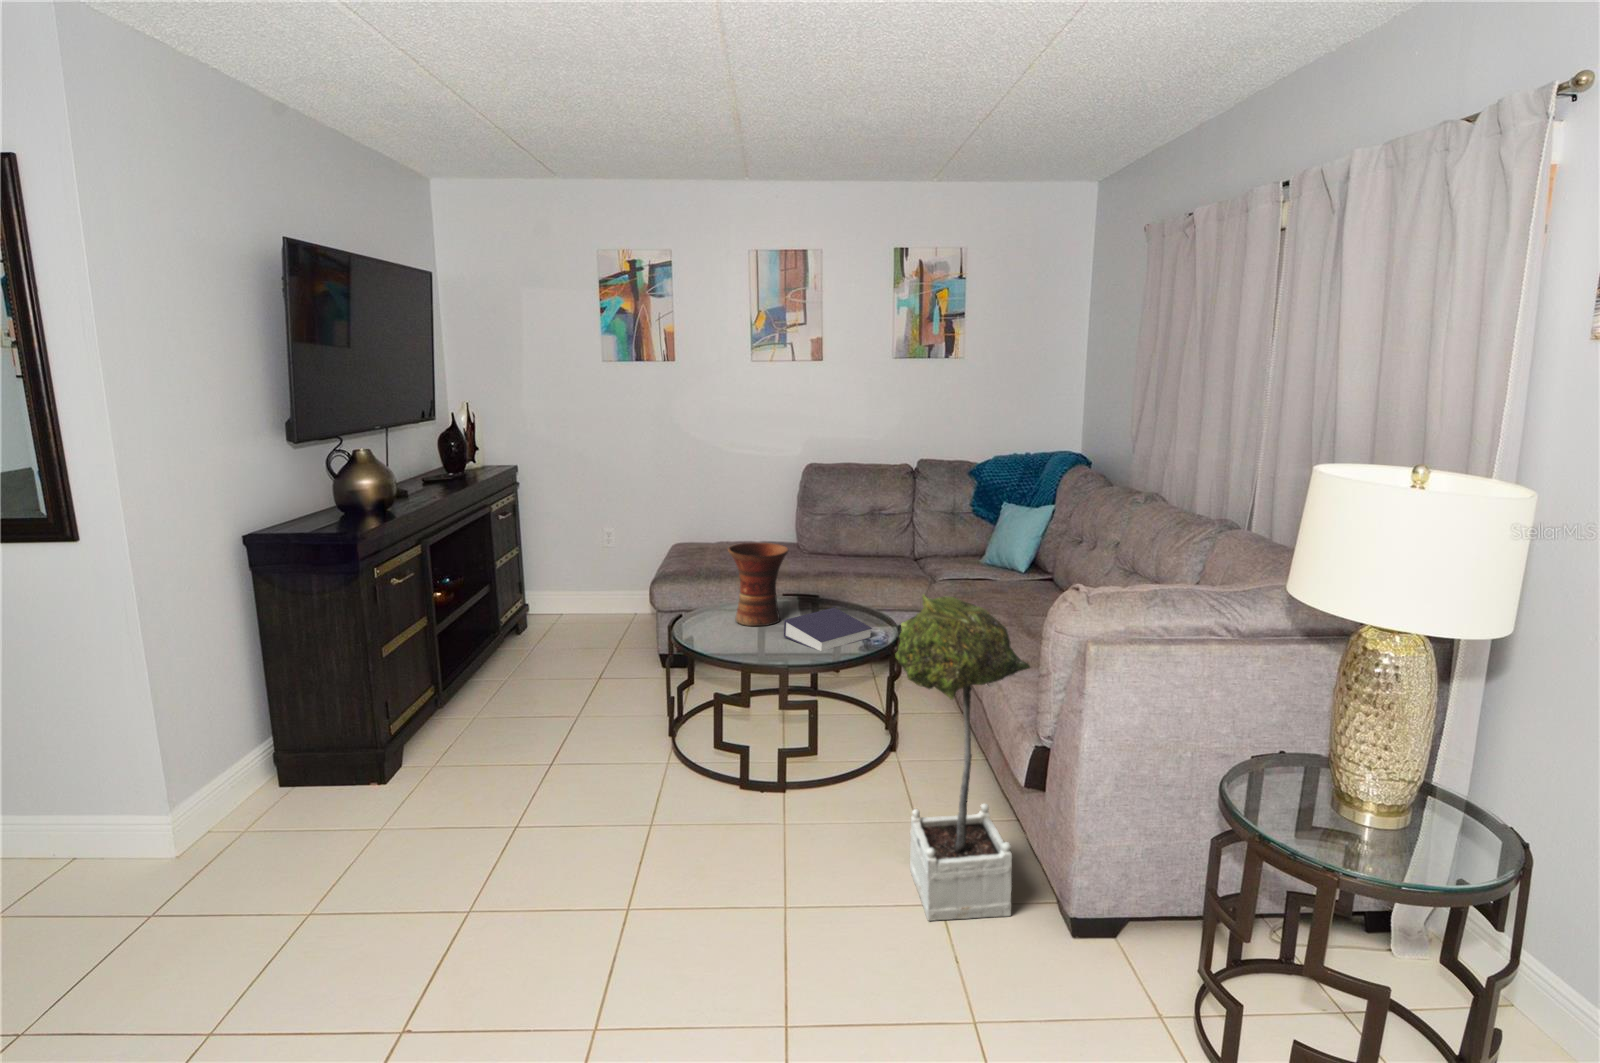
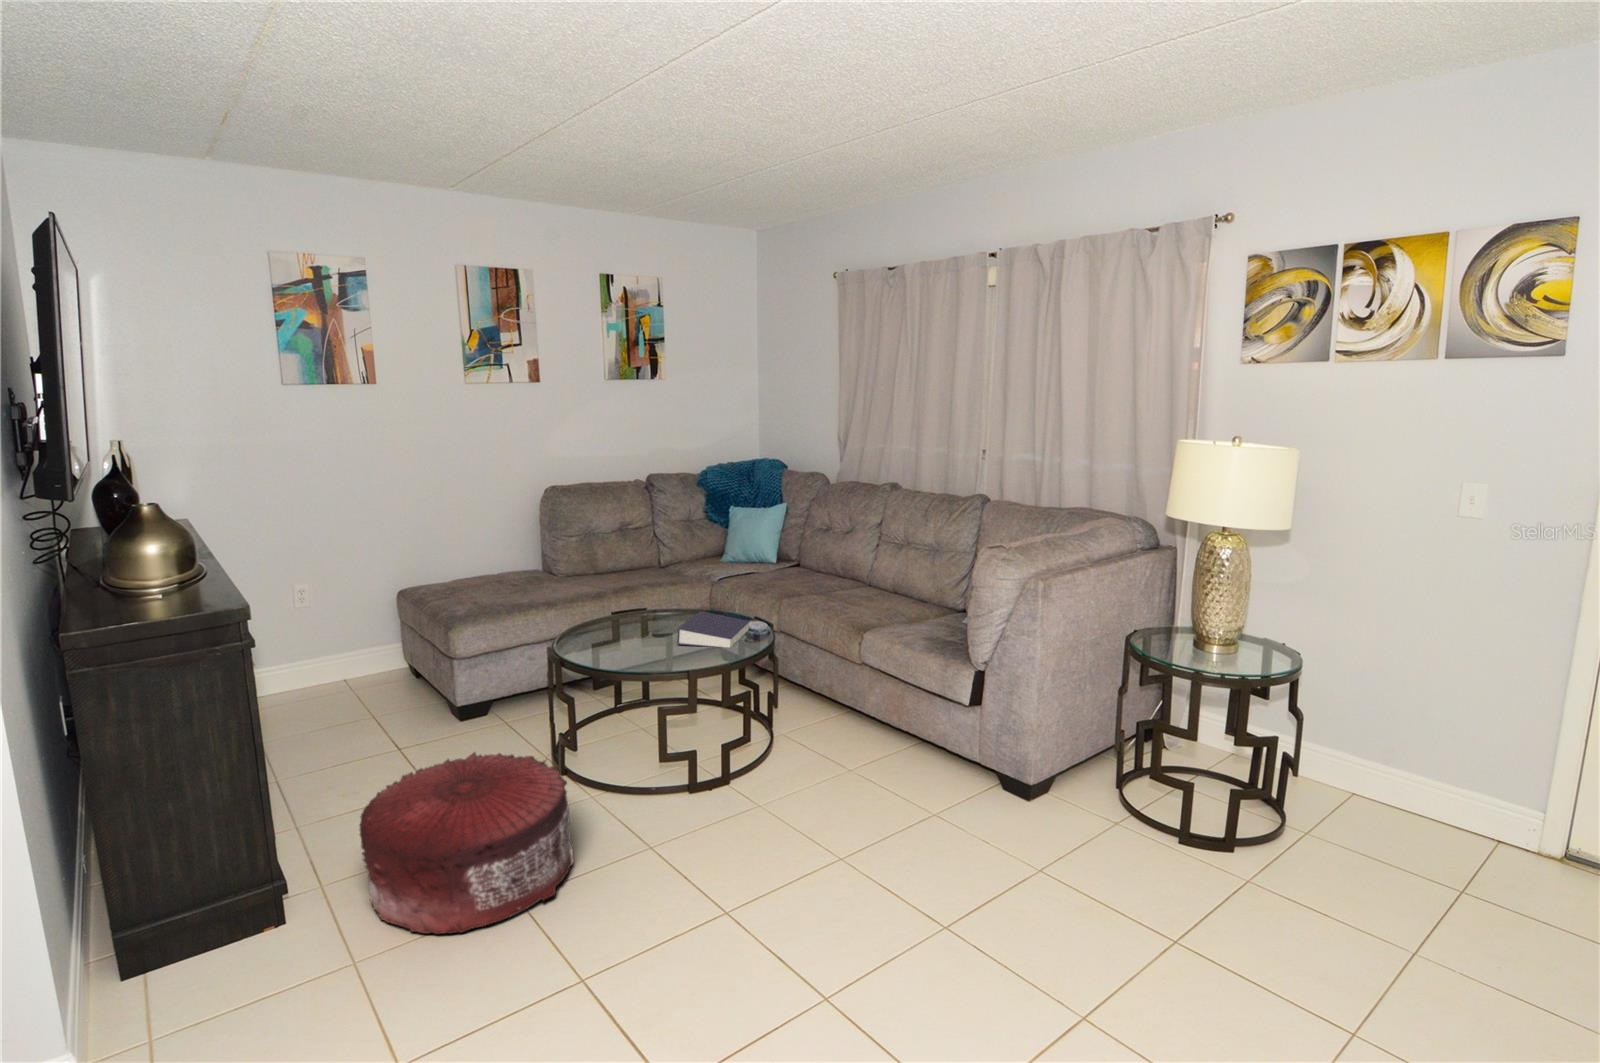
vase: present [728,543,788,626] -> none [590,561,652,645]
potted tree: present [895,594,1030,921] -> none [877,565,982,826]
pouf: none [413,692,605,841] -> present [360,752,573,934]

